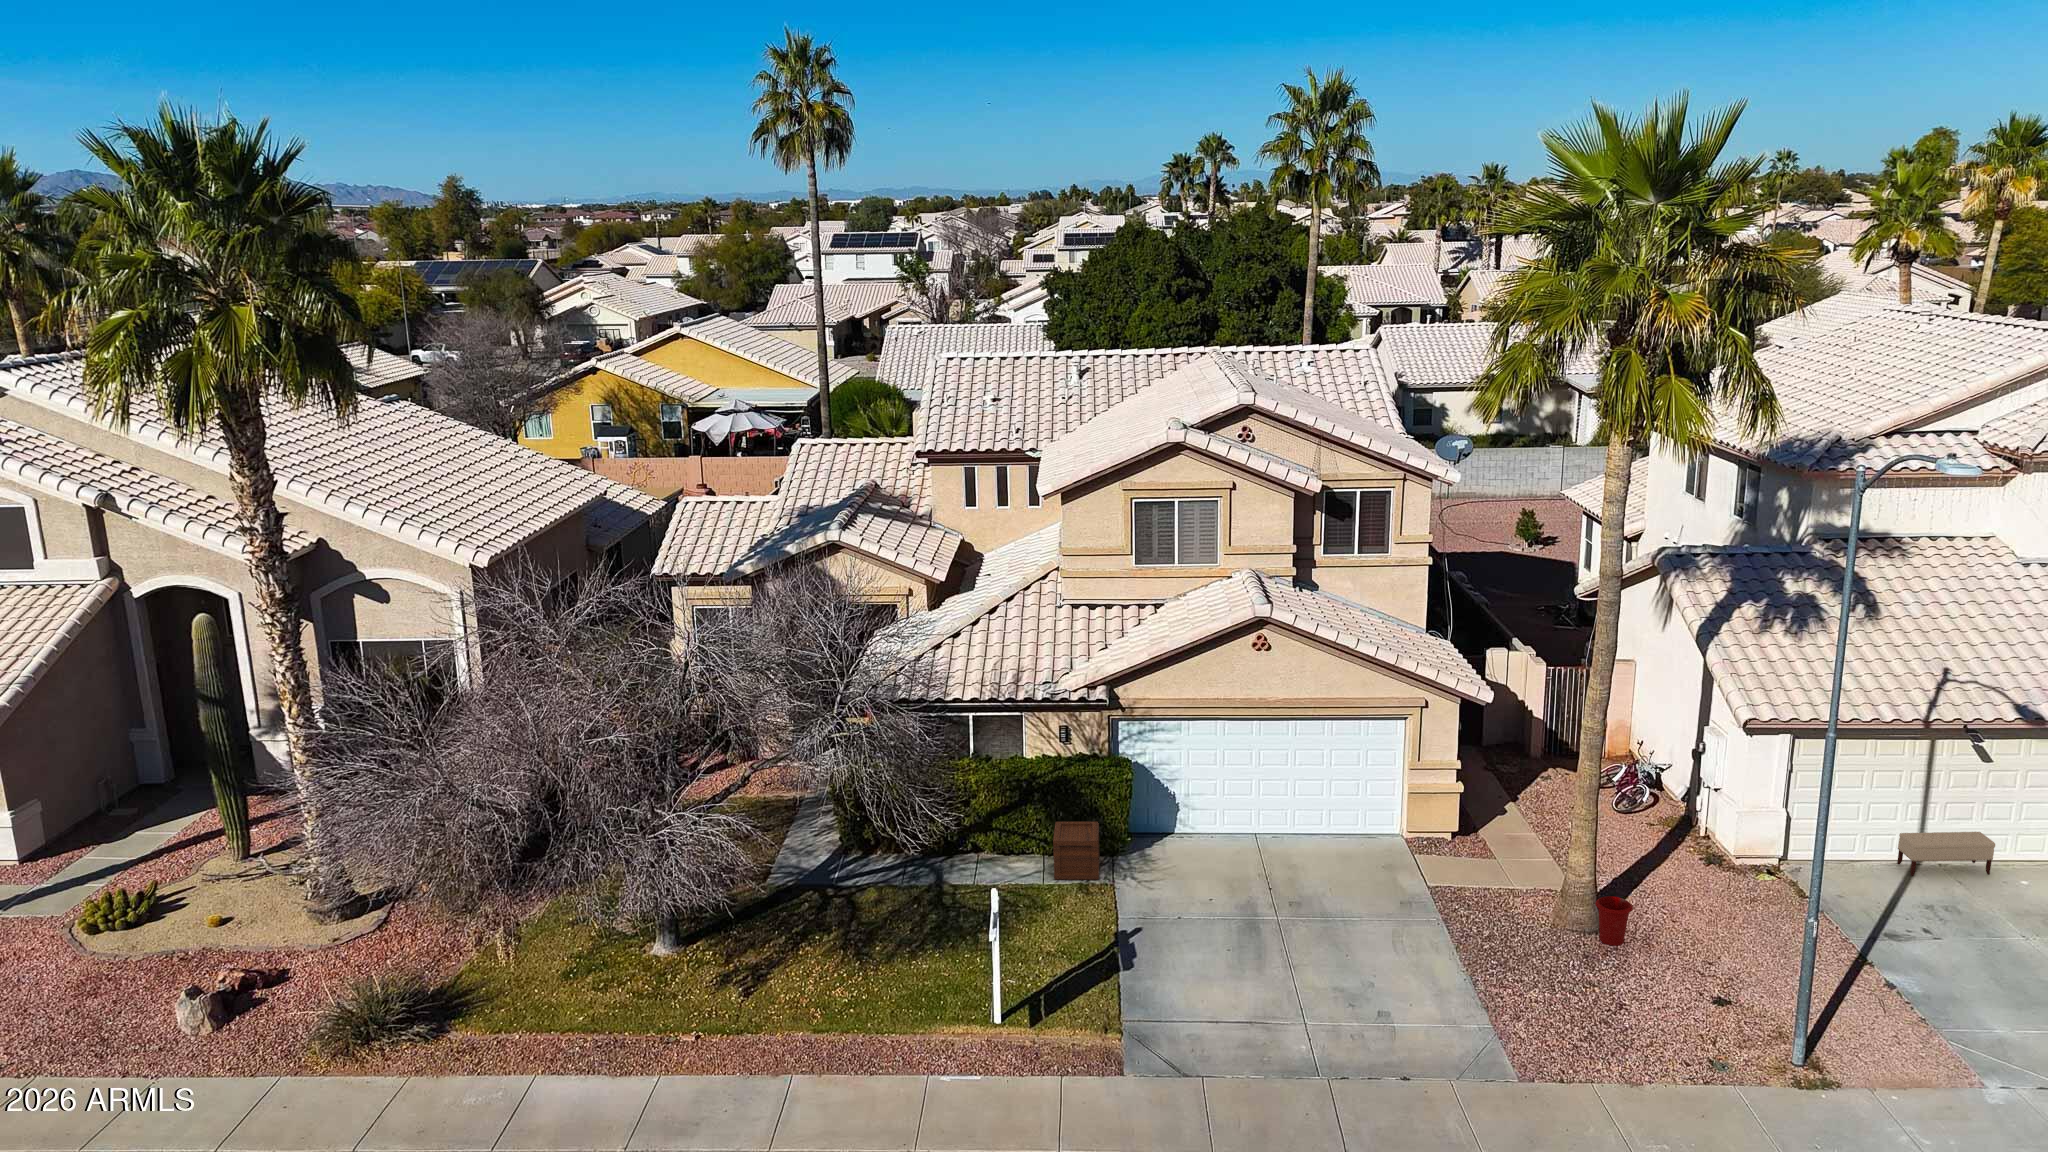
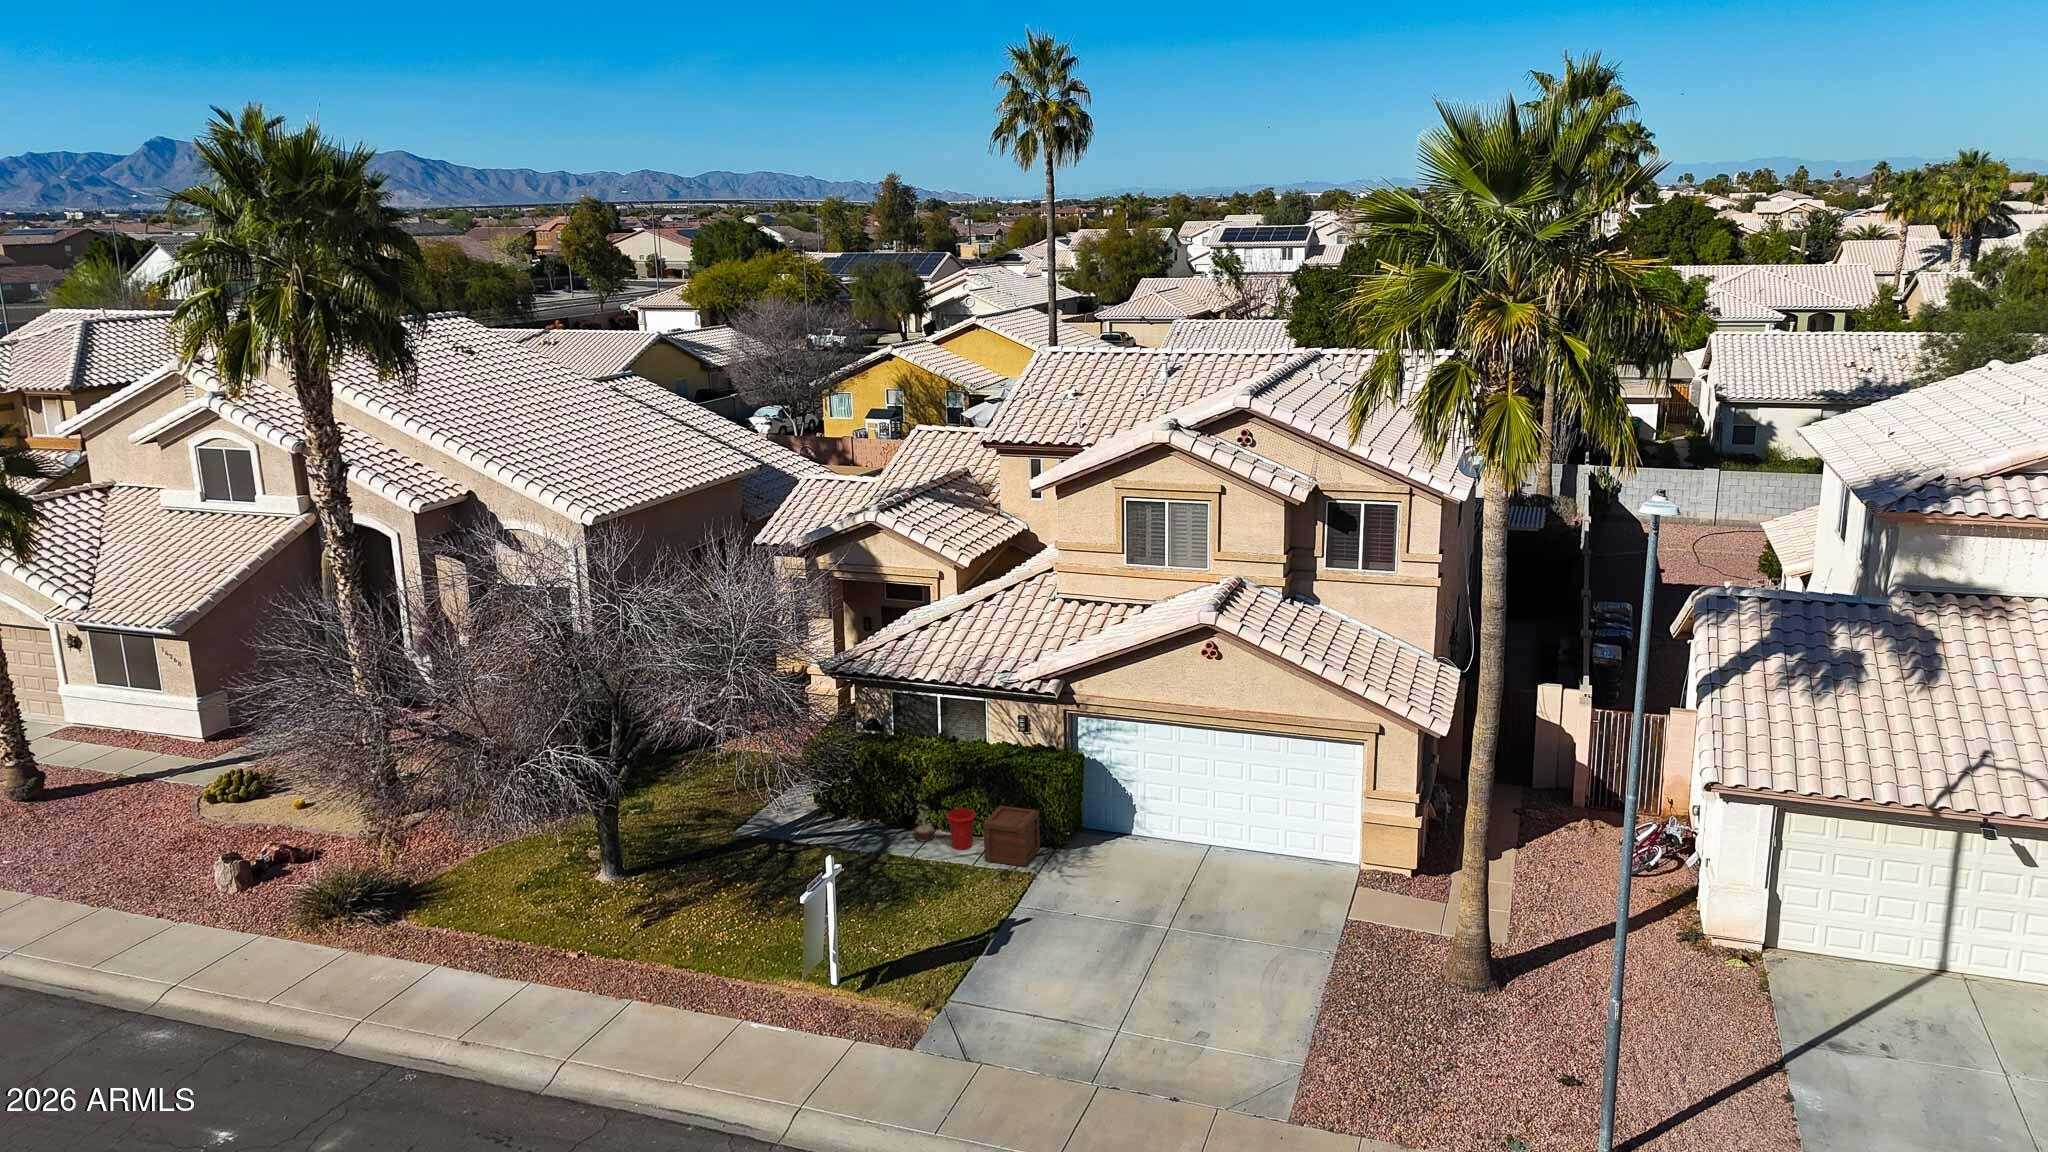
decorative plant: none [962,829,986,869] -> present [915,806,935,842]
bench: present [1897,832,1995,876] -> none [1910,936,2030,1000]
waste bin: present [1595,896,1633,946] -> present [946,808,976,850]

